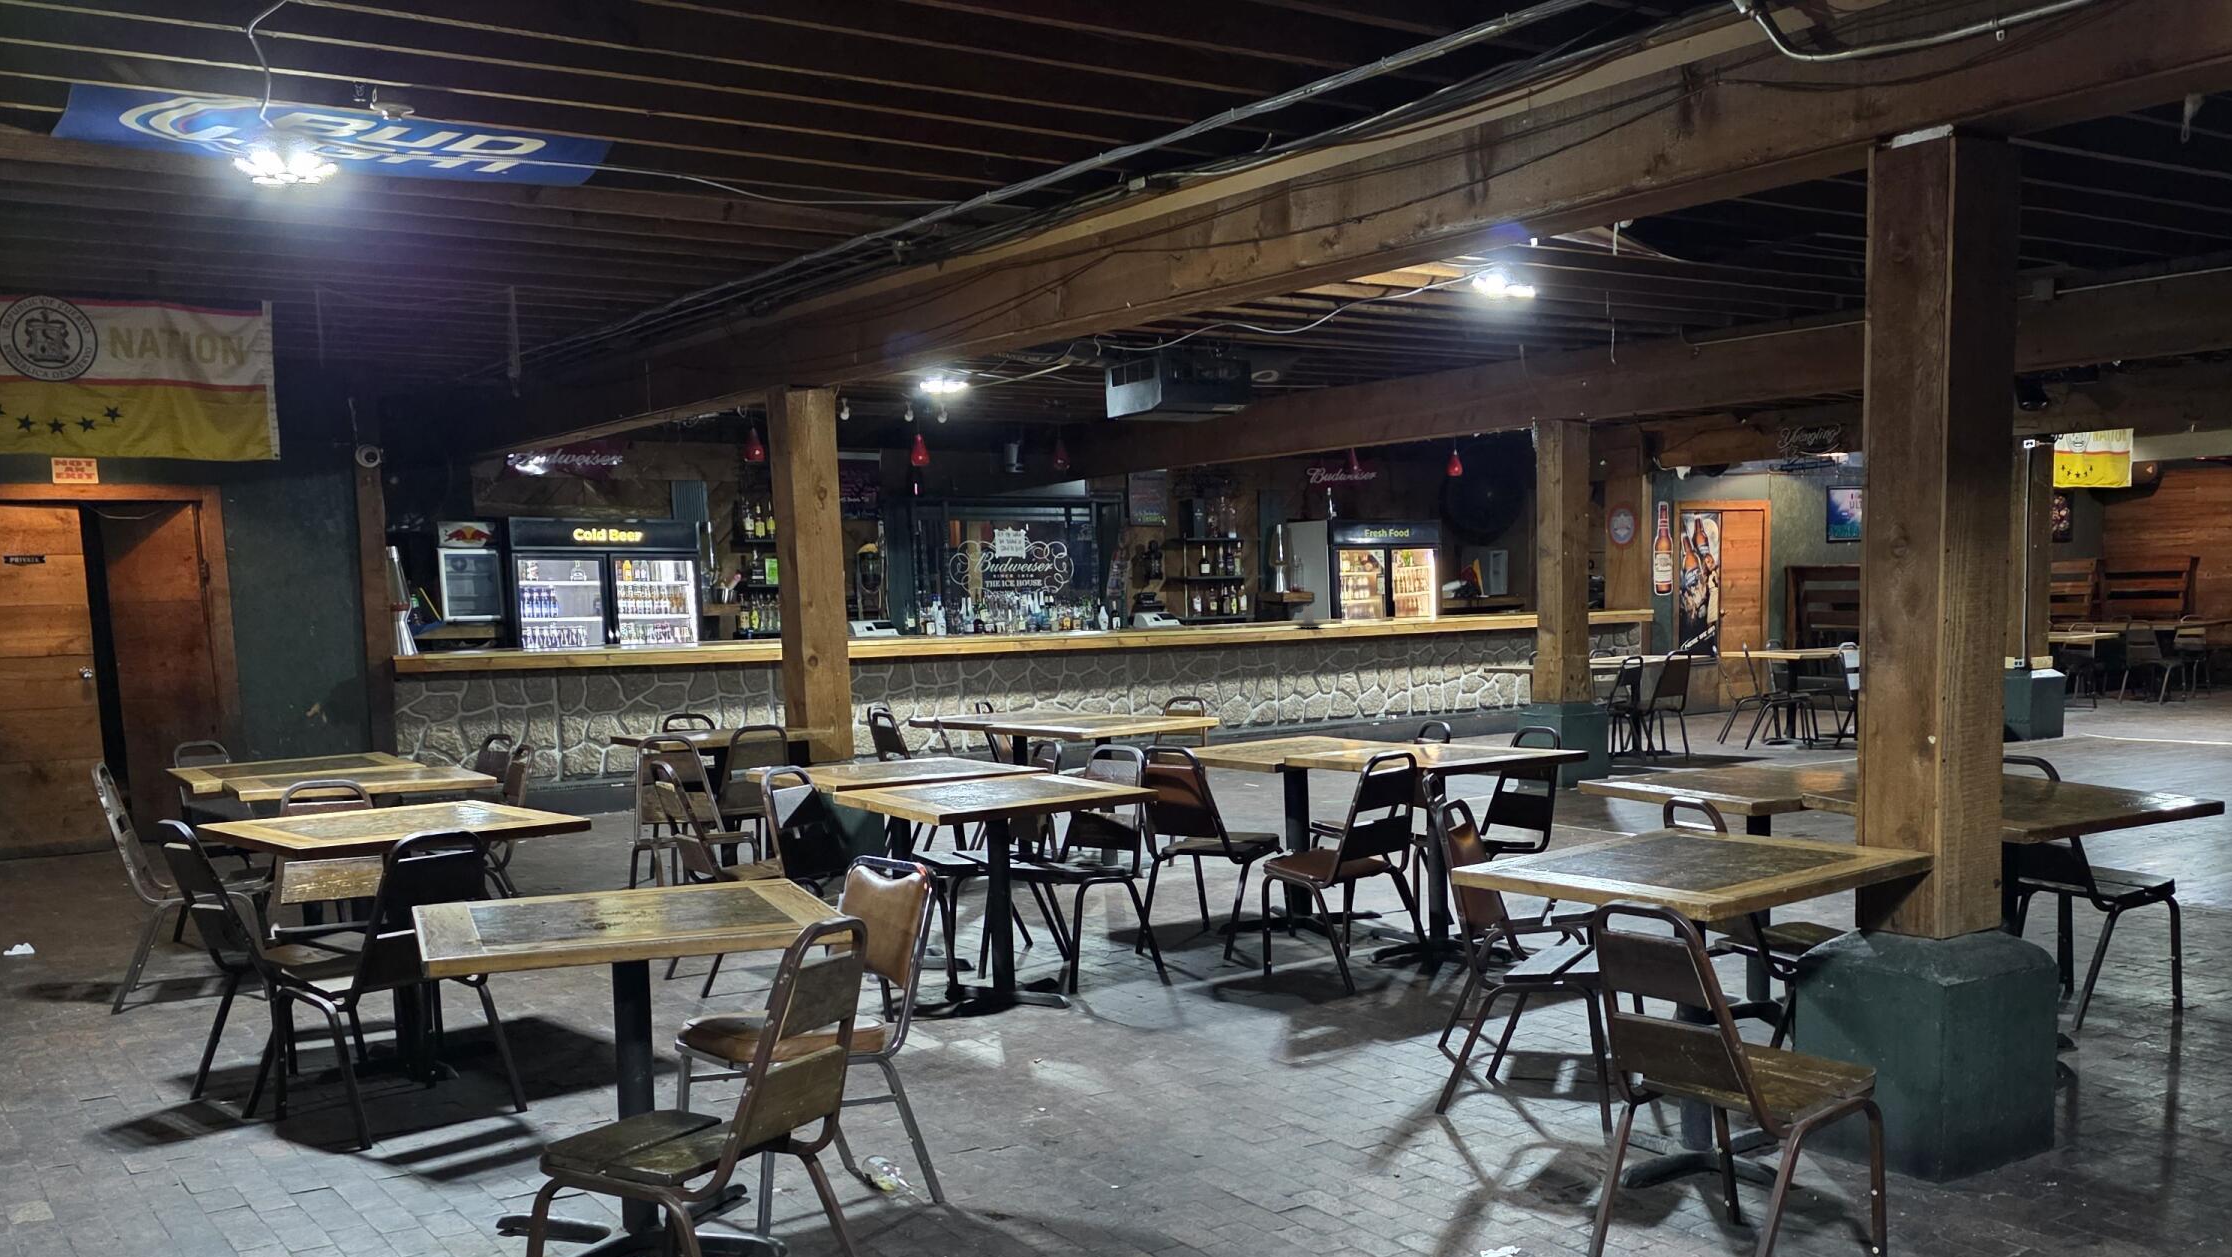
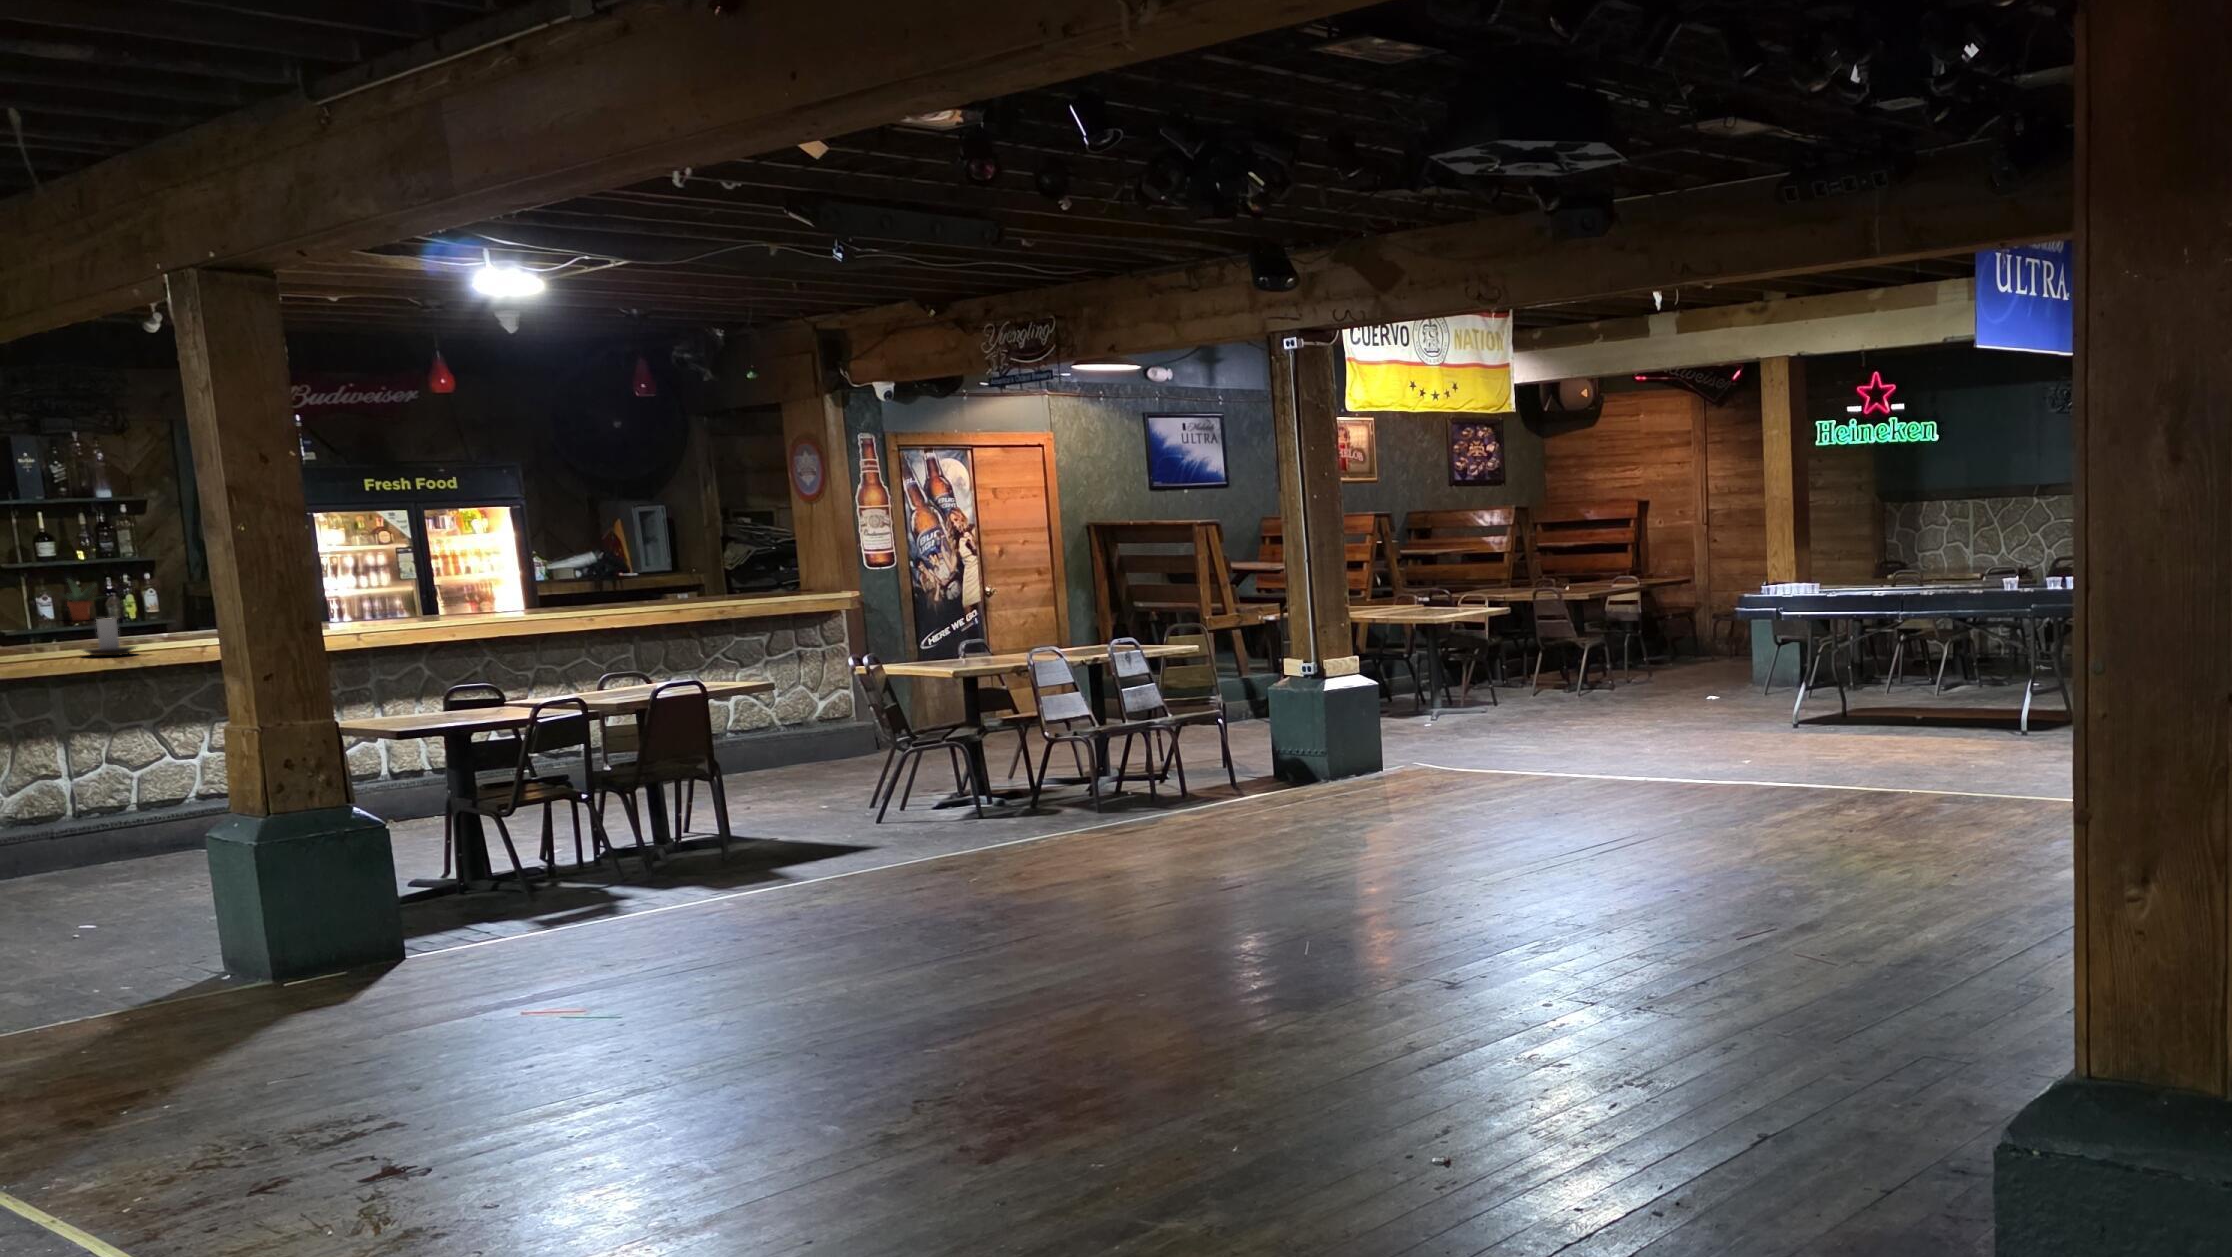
potted plant: none [1211,586,1244,612] -> present [58,579,102,620]

